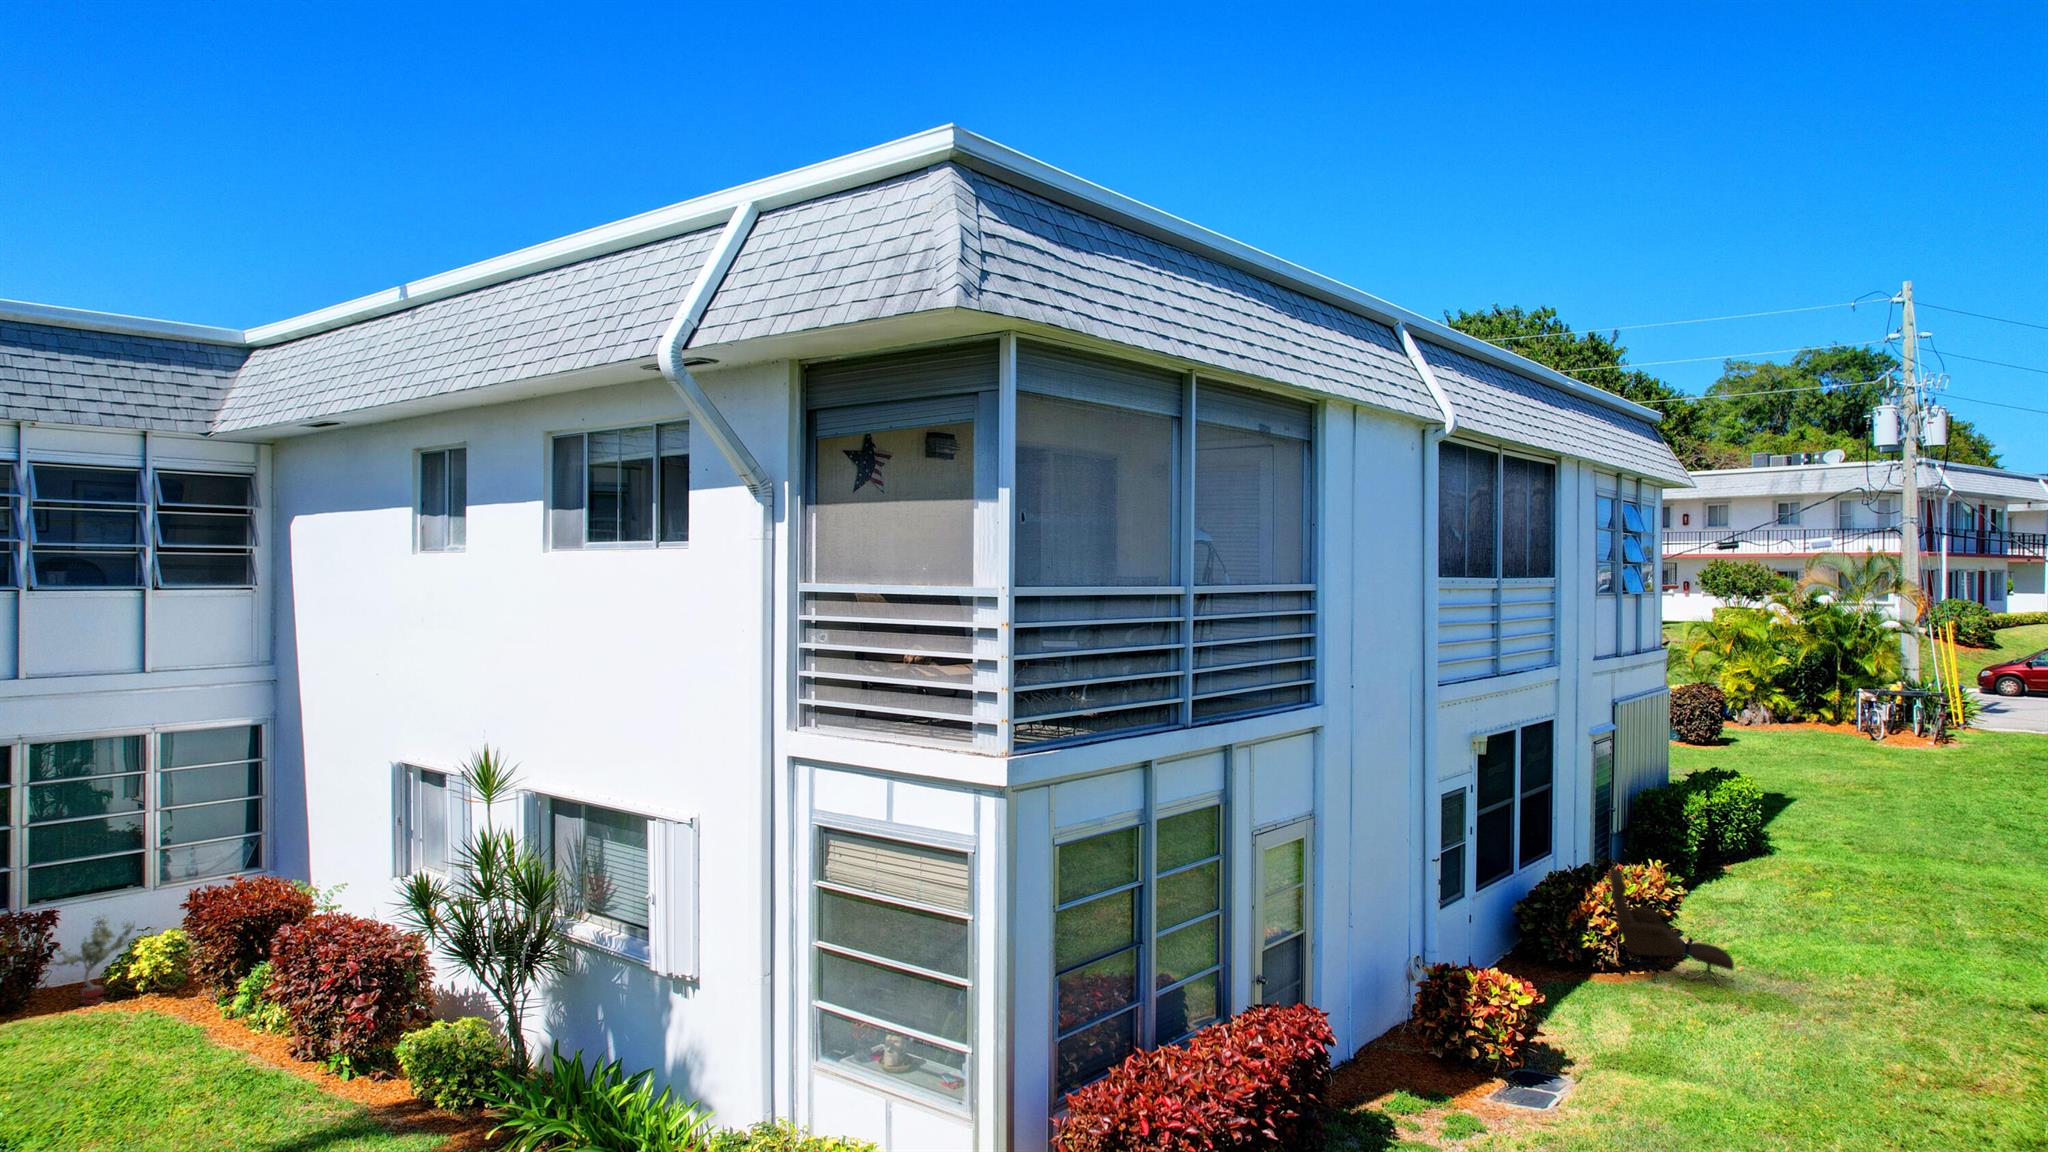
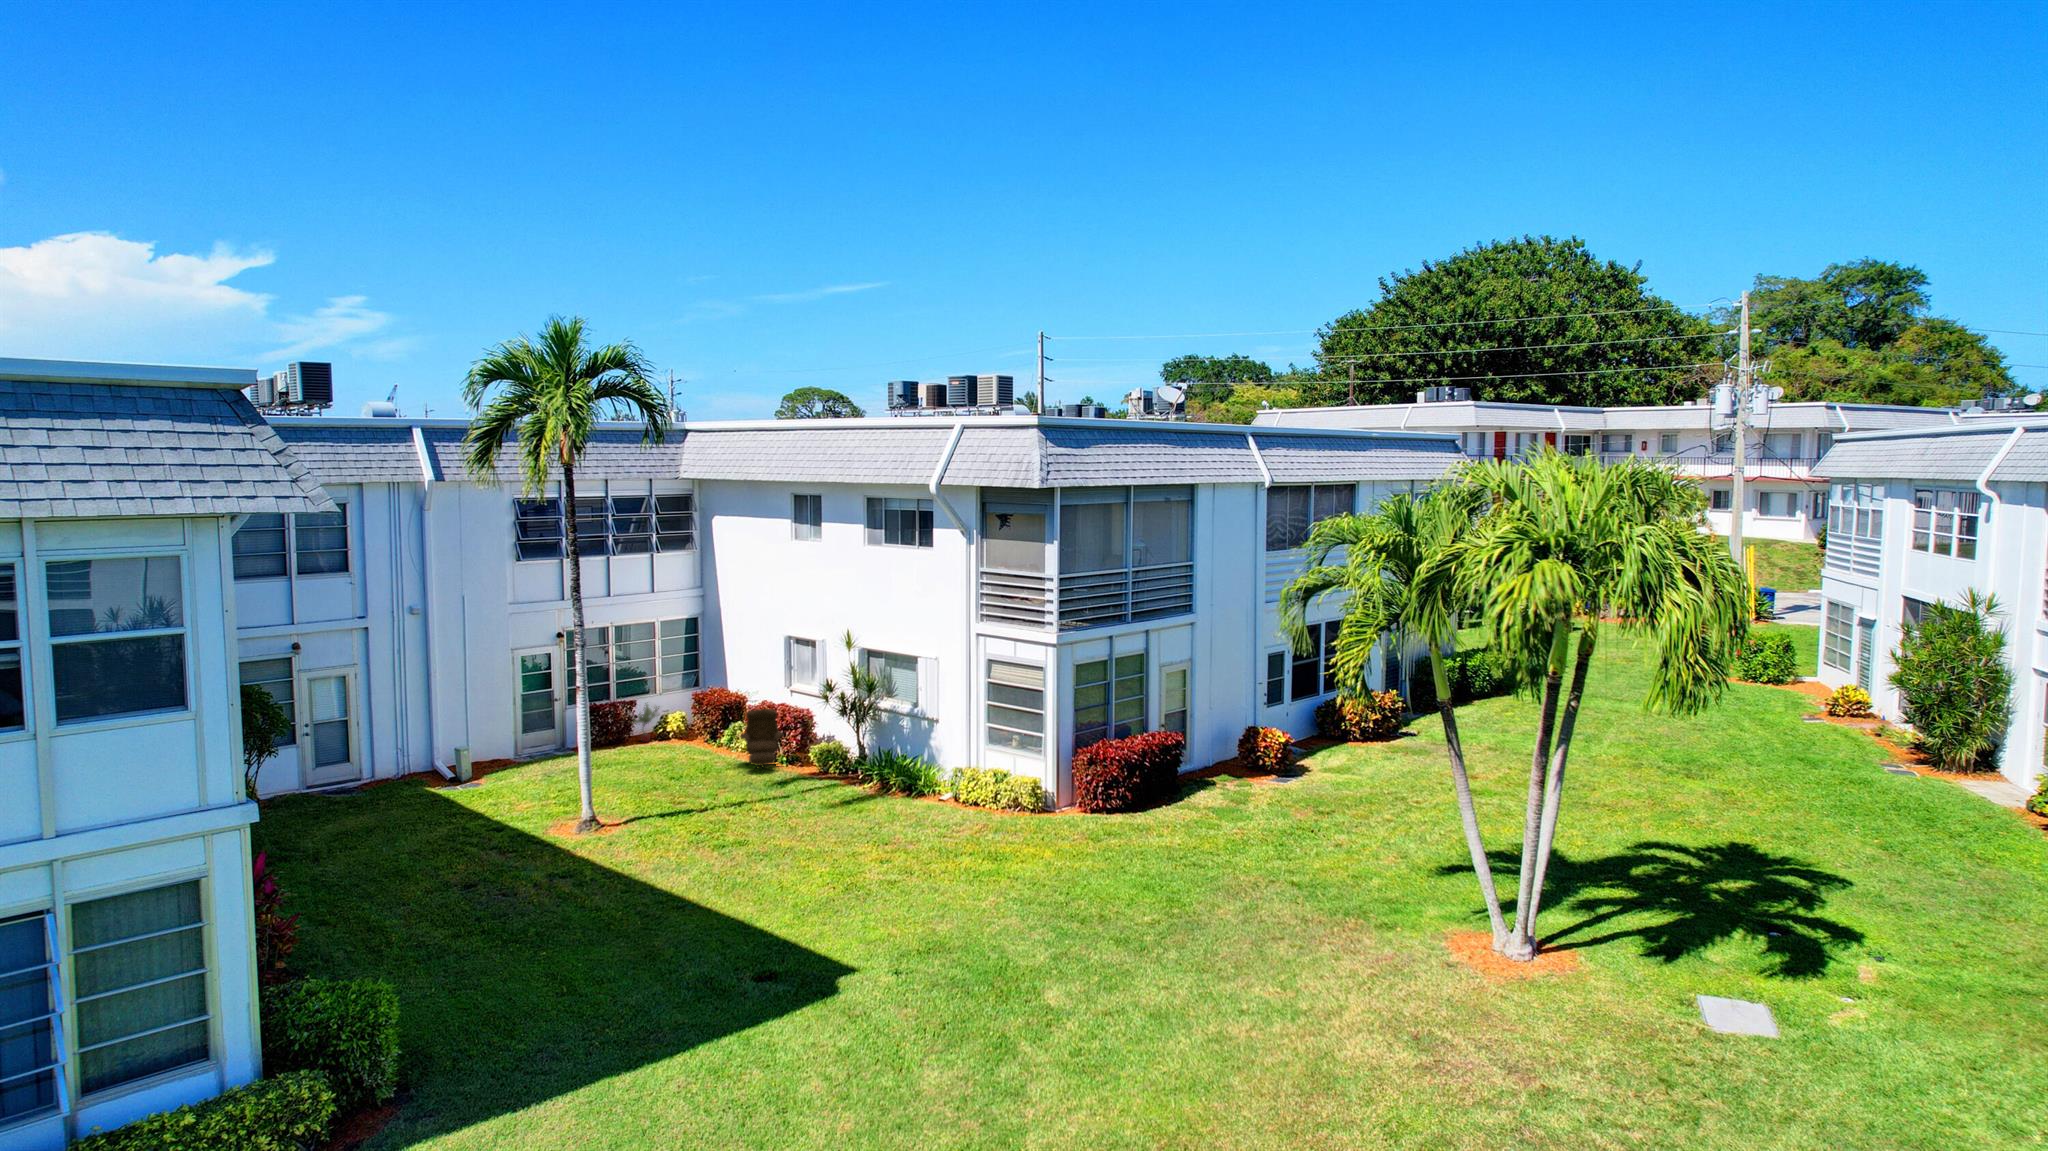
lounge chair: present [1610,869,1734,985] -> present [741,709,783,769]

